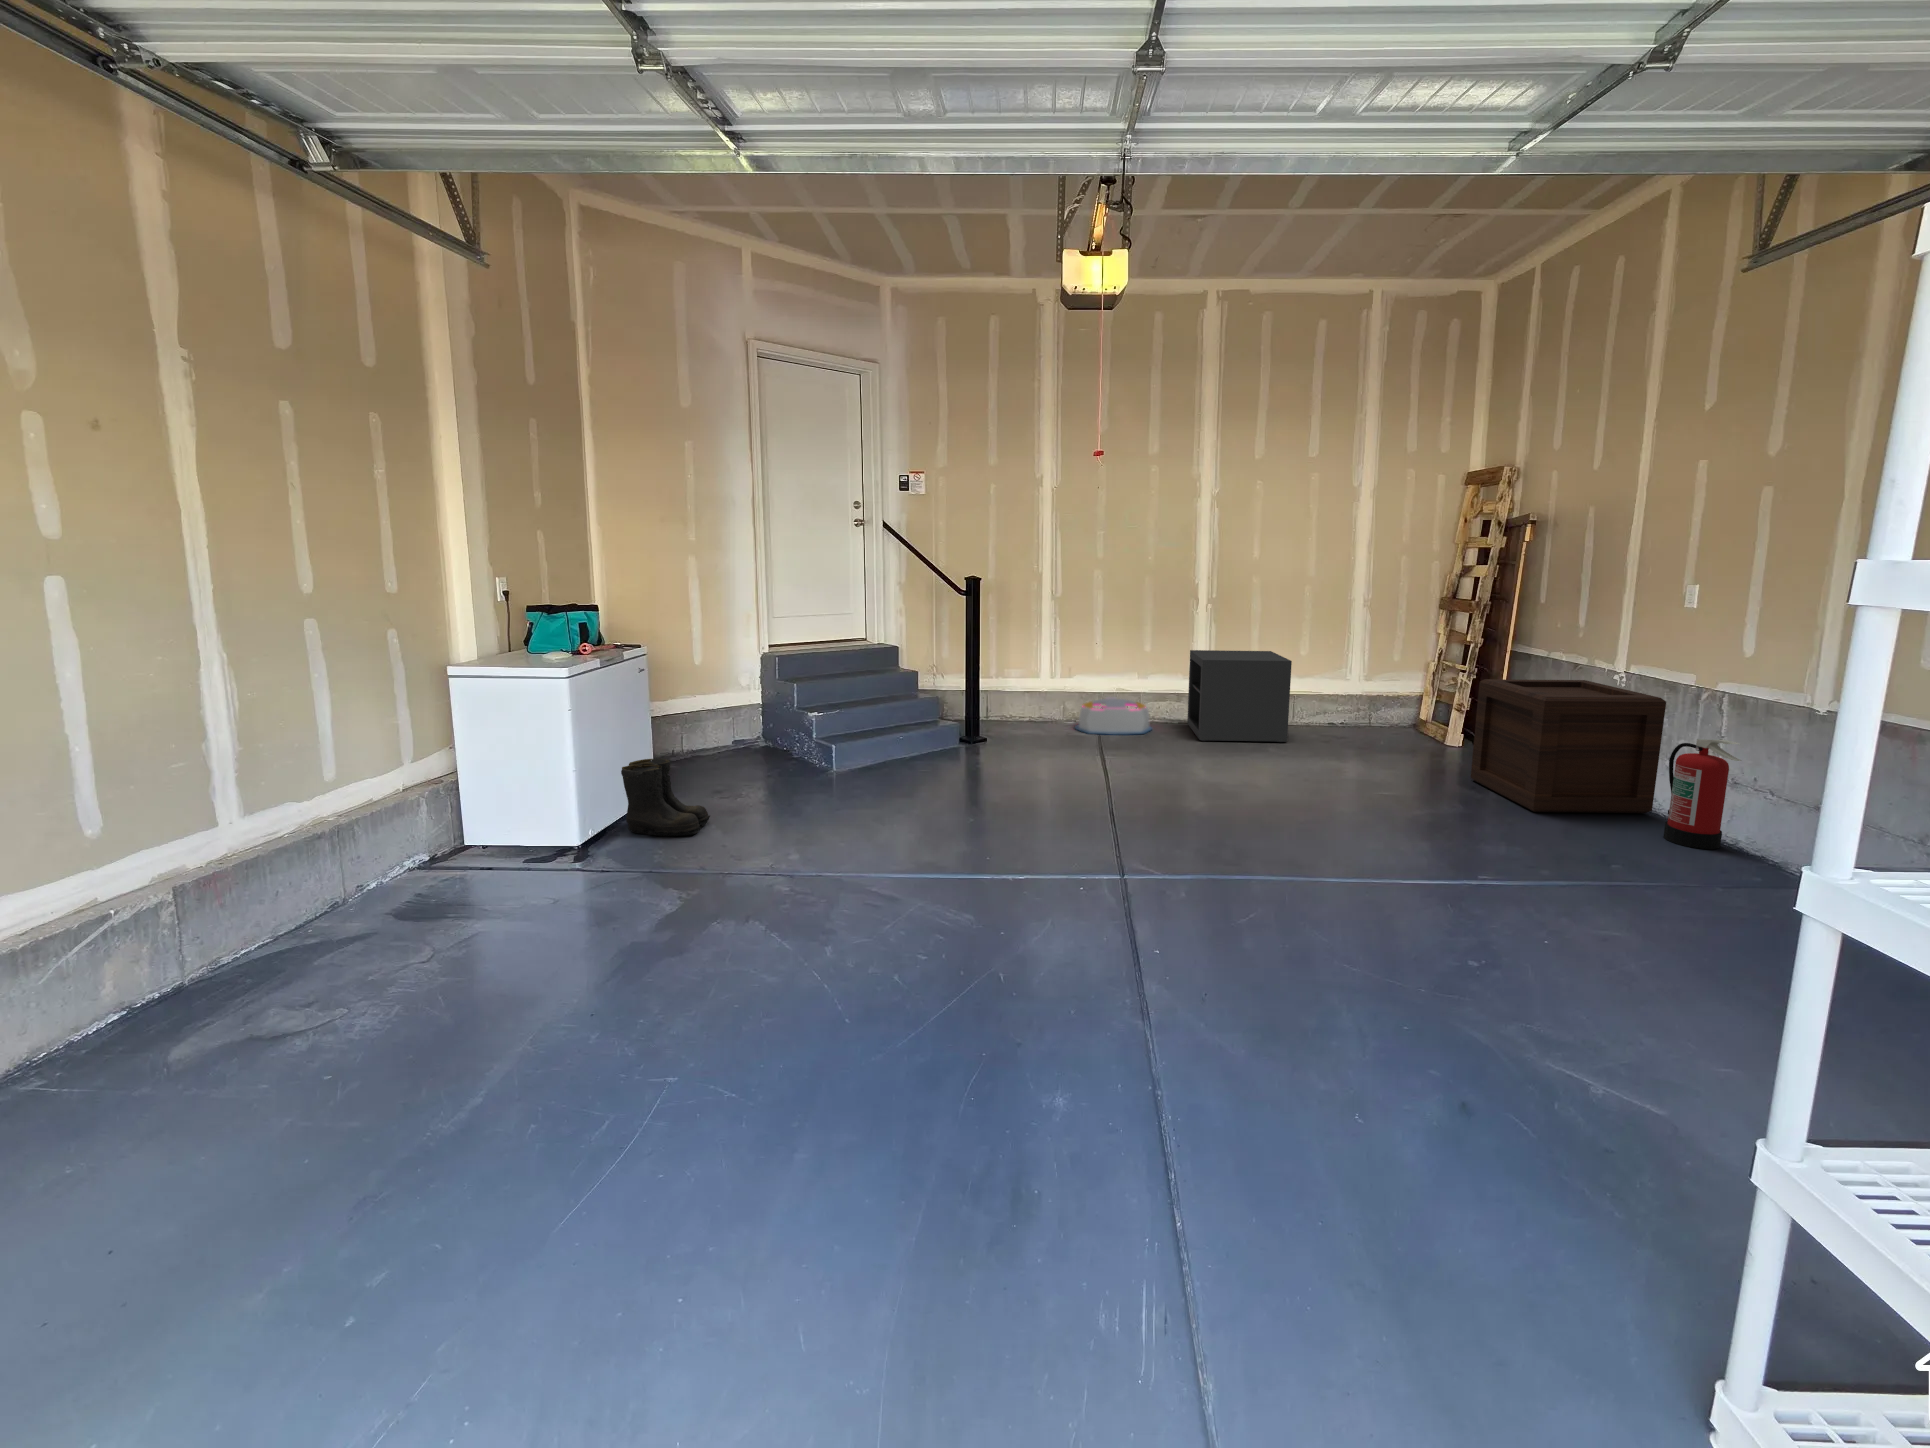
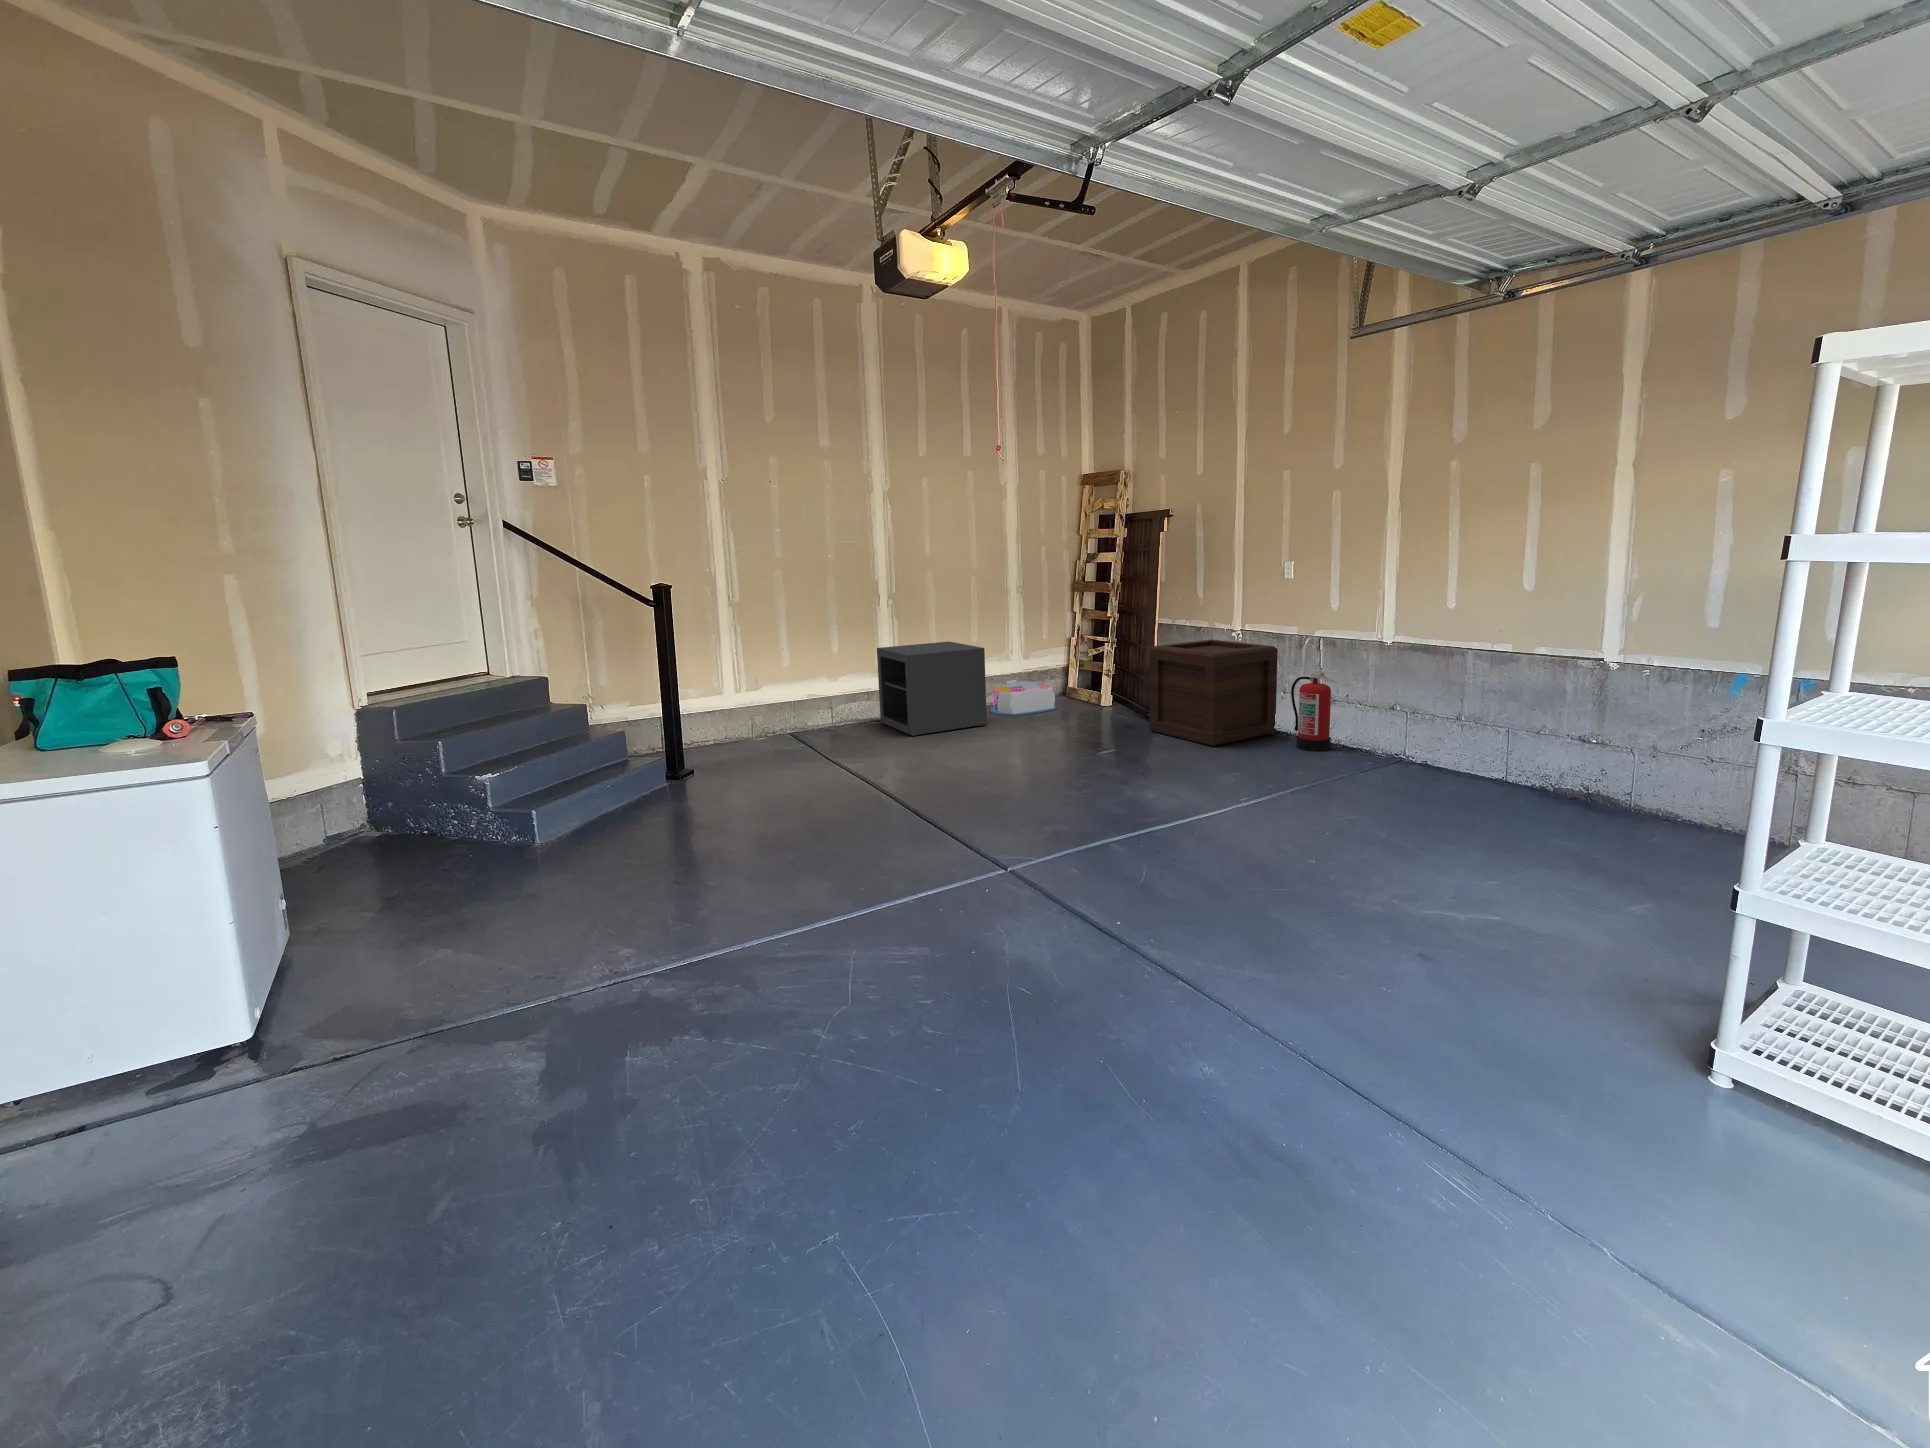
storage bin: present [1075,696,1152,735] -> present [991,680,1056,716]
boots: present [621,759,710,836] -> none [282,871,438,989]

